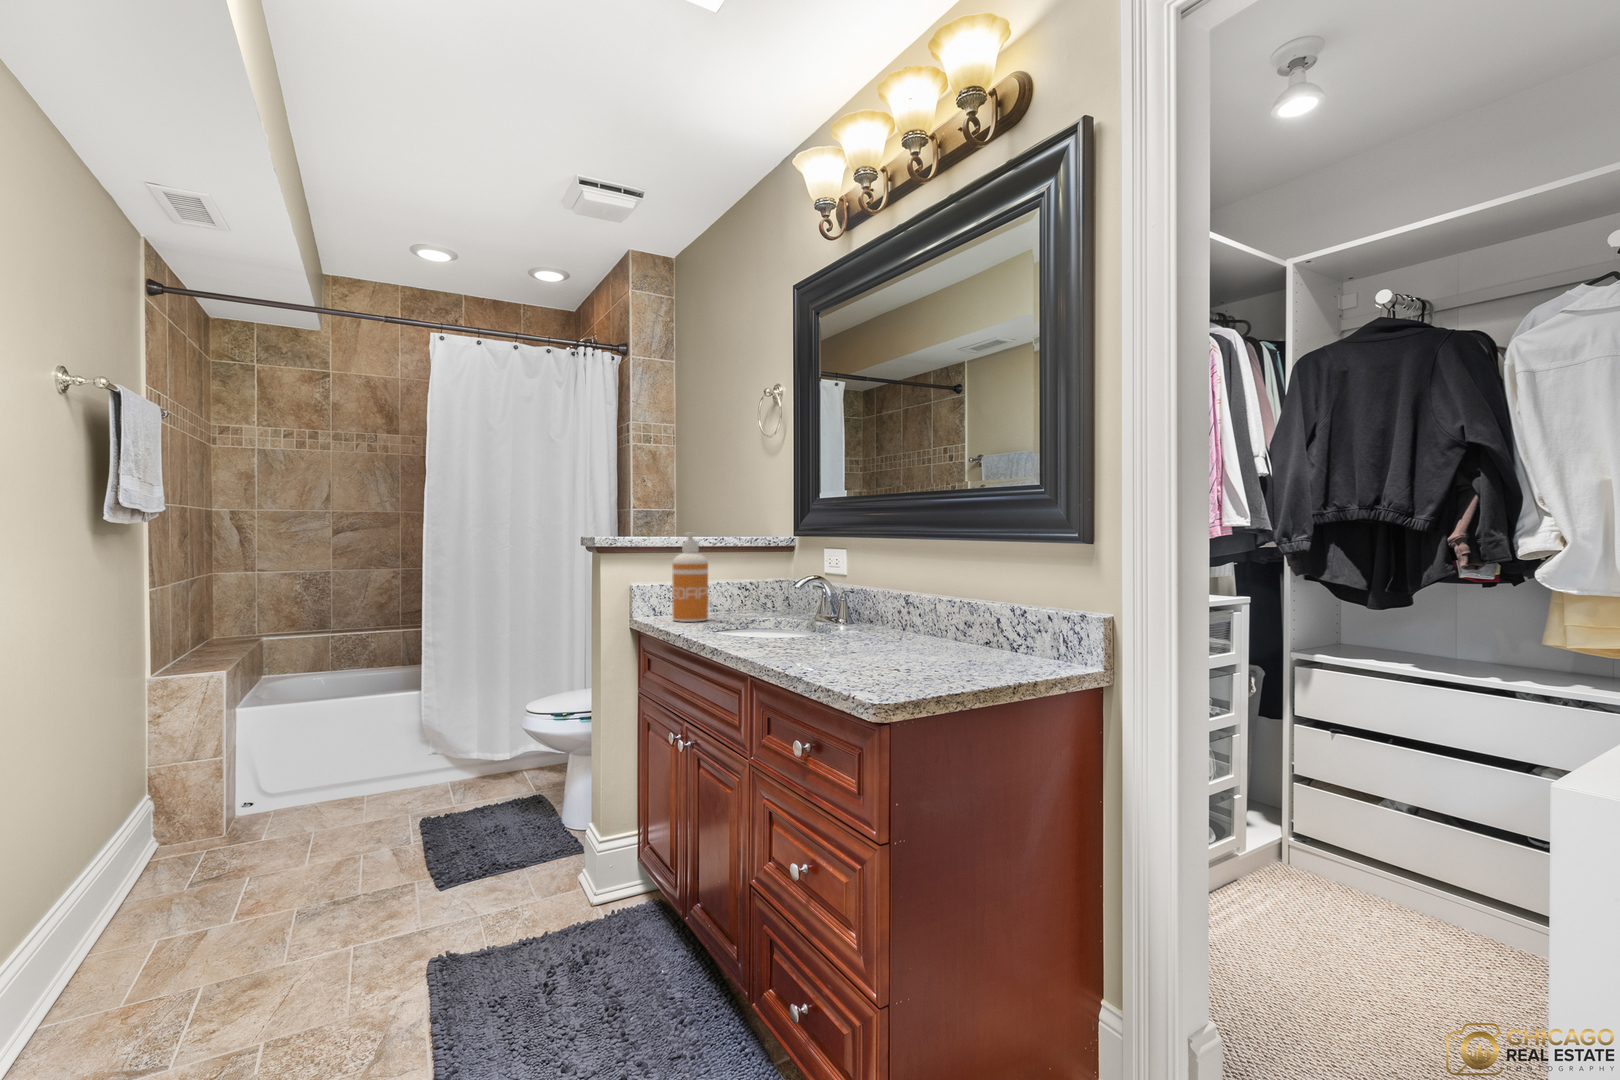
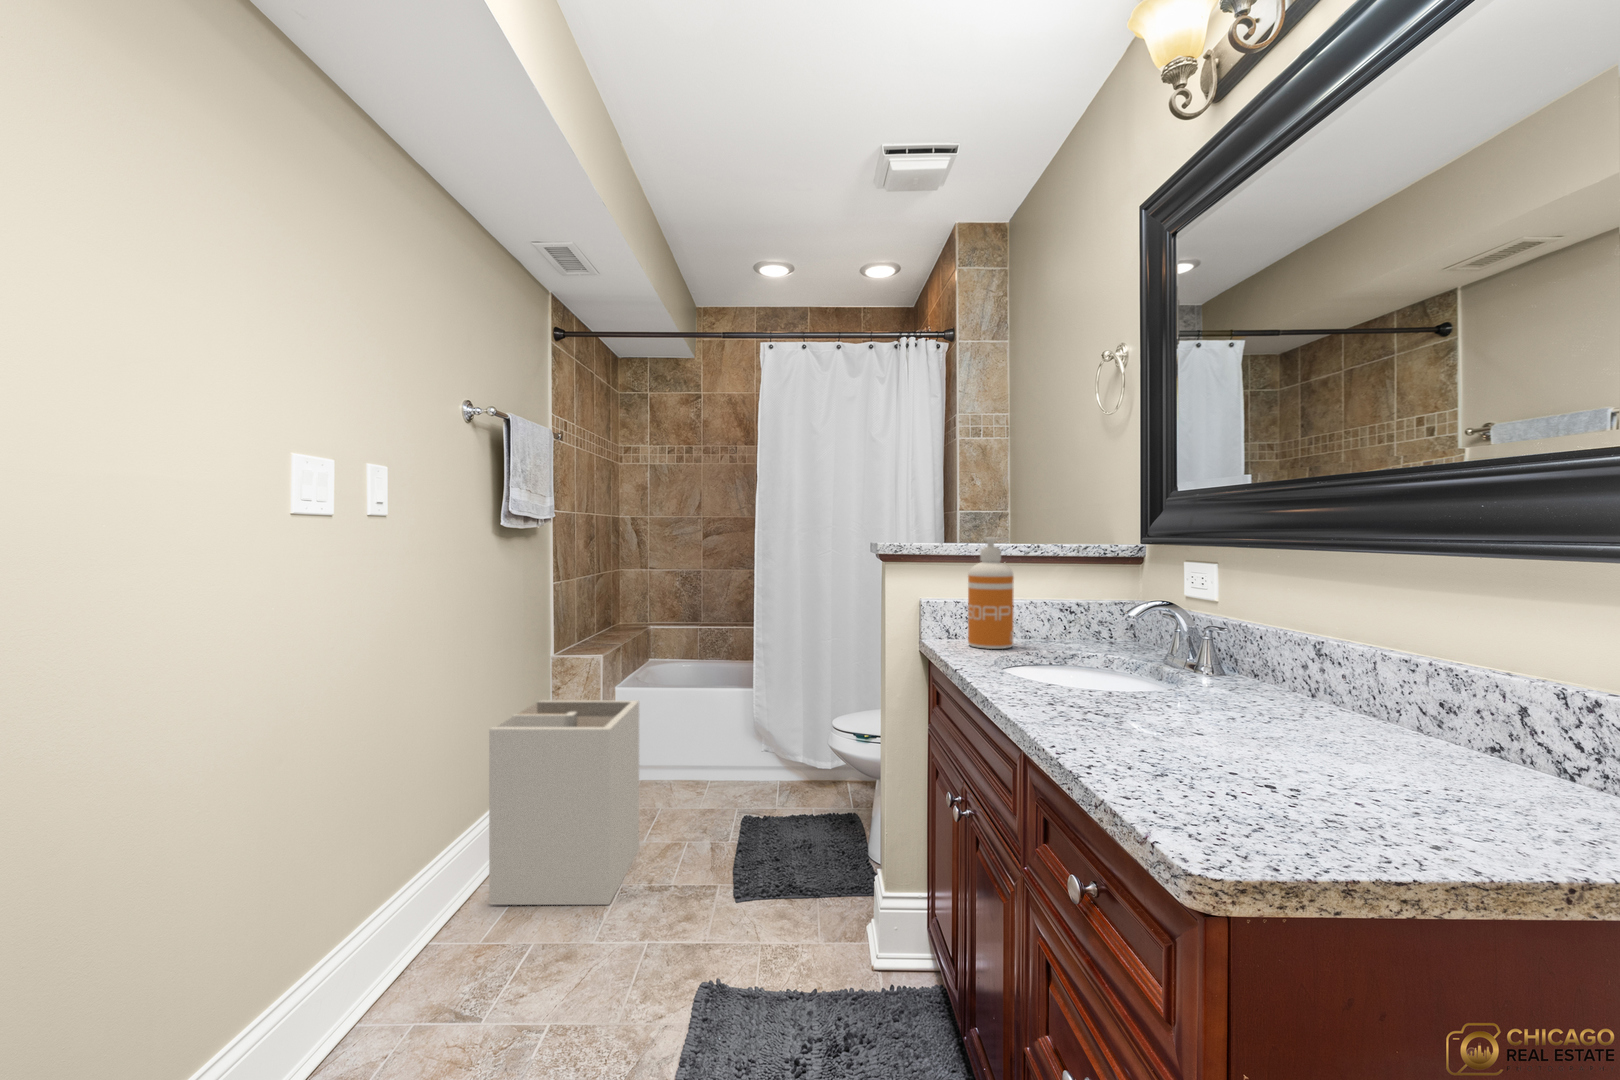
laundry hamper: none [121,711,304,960] -> present [489,700,639,905]

